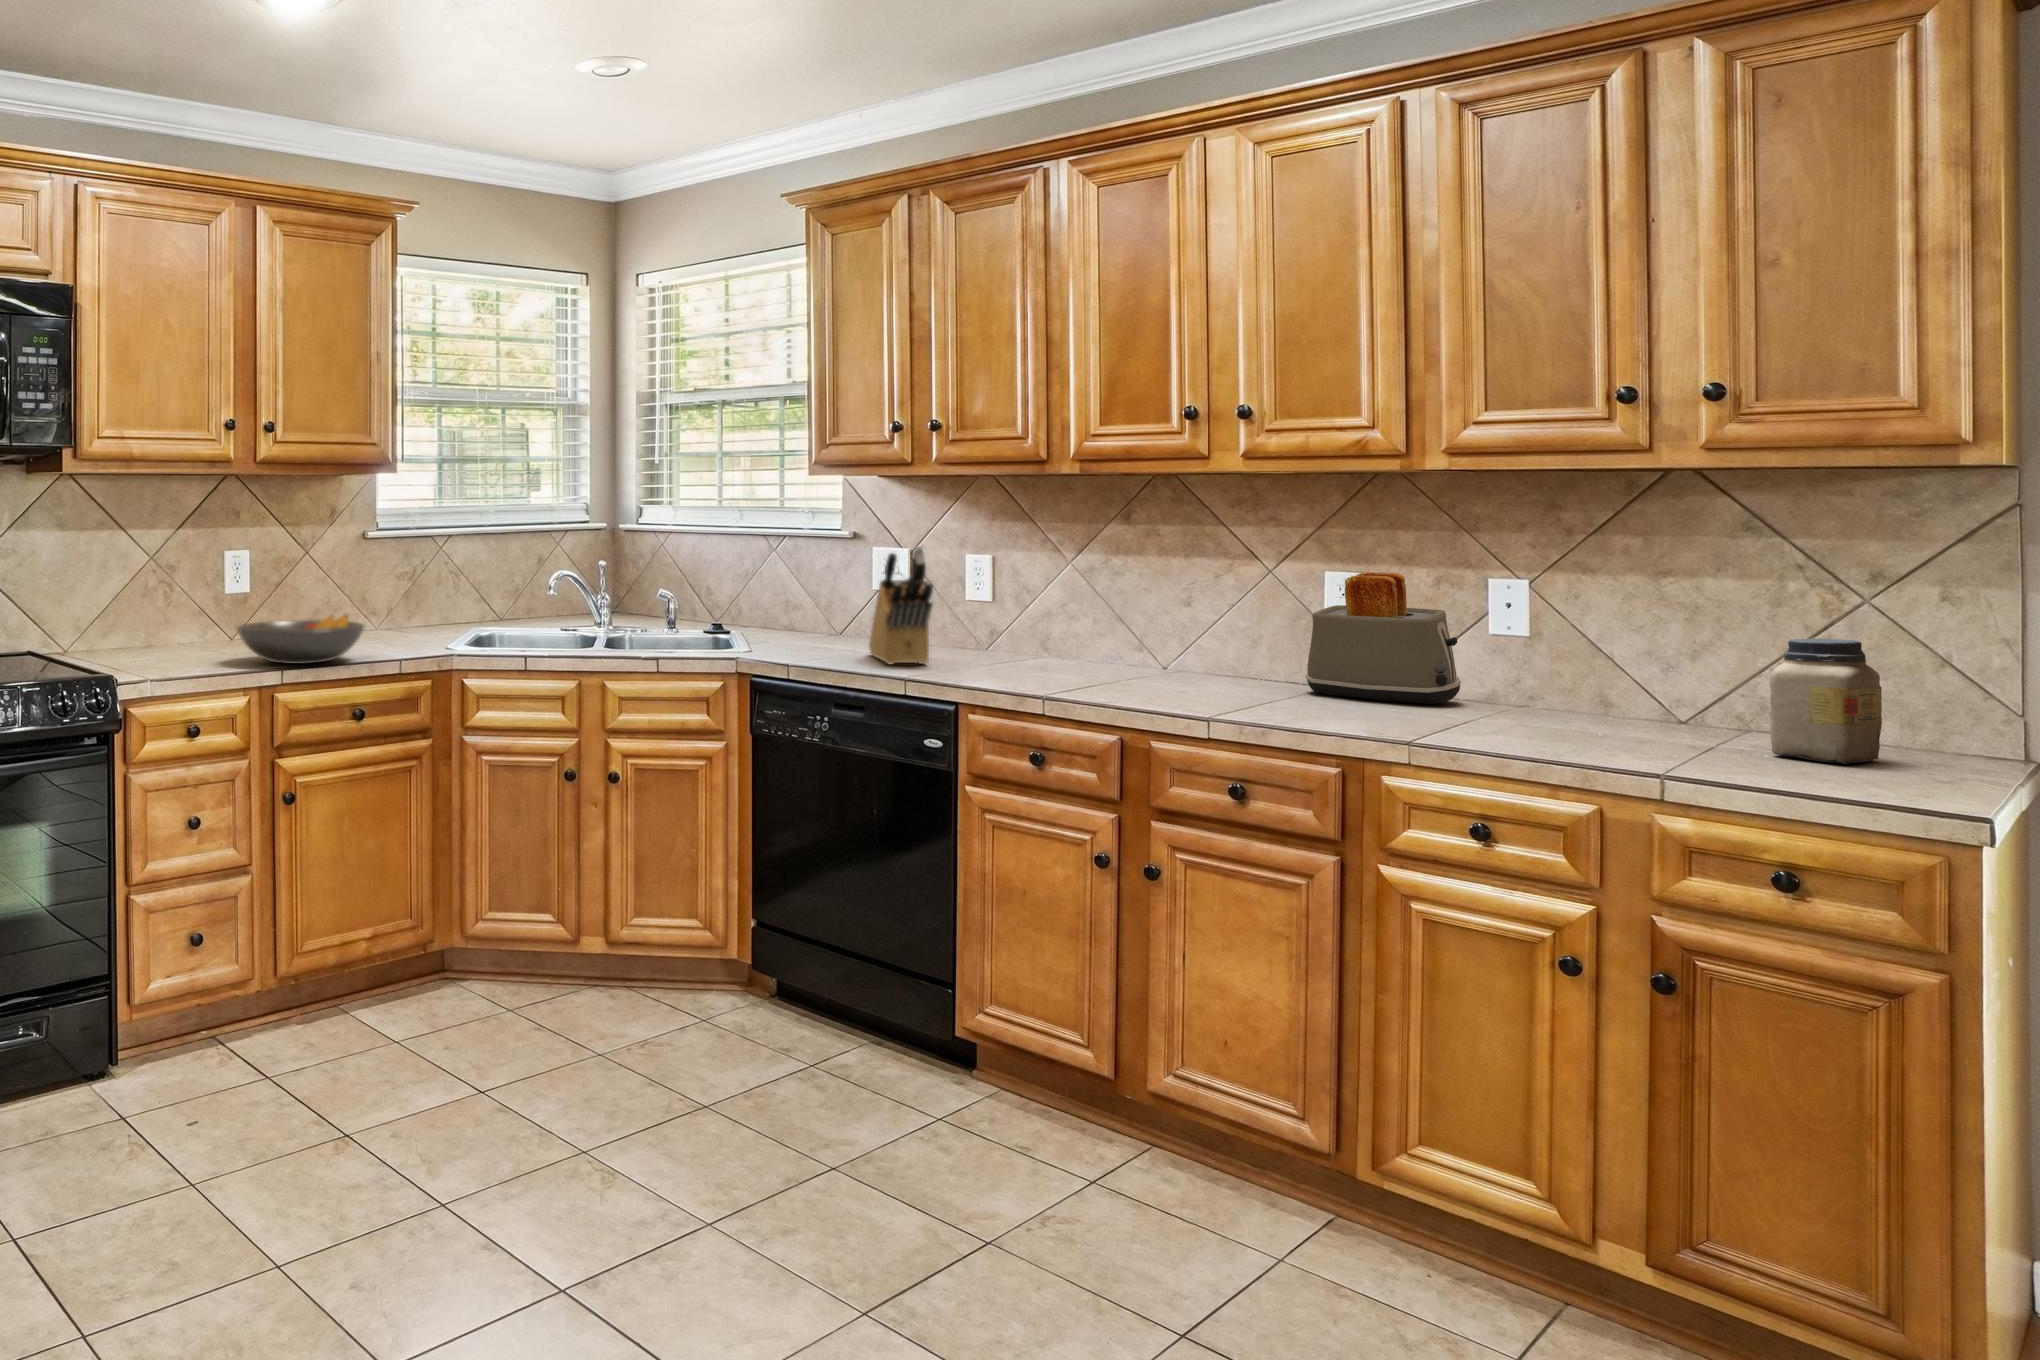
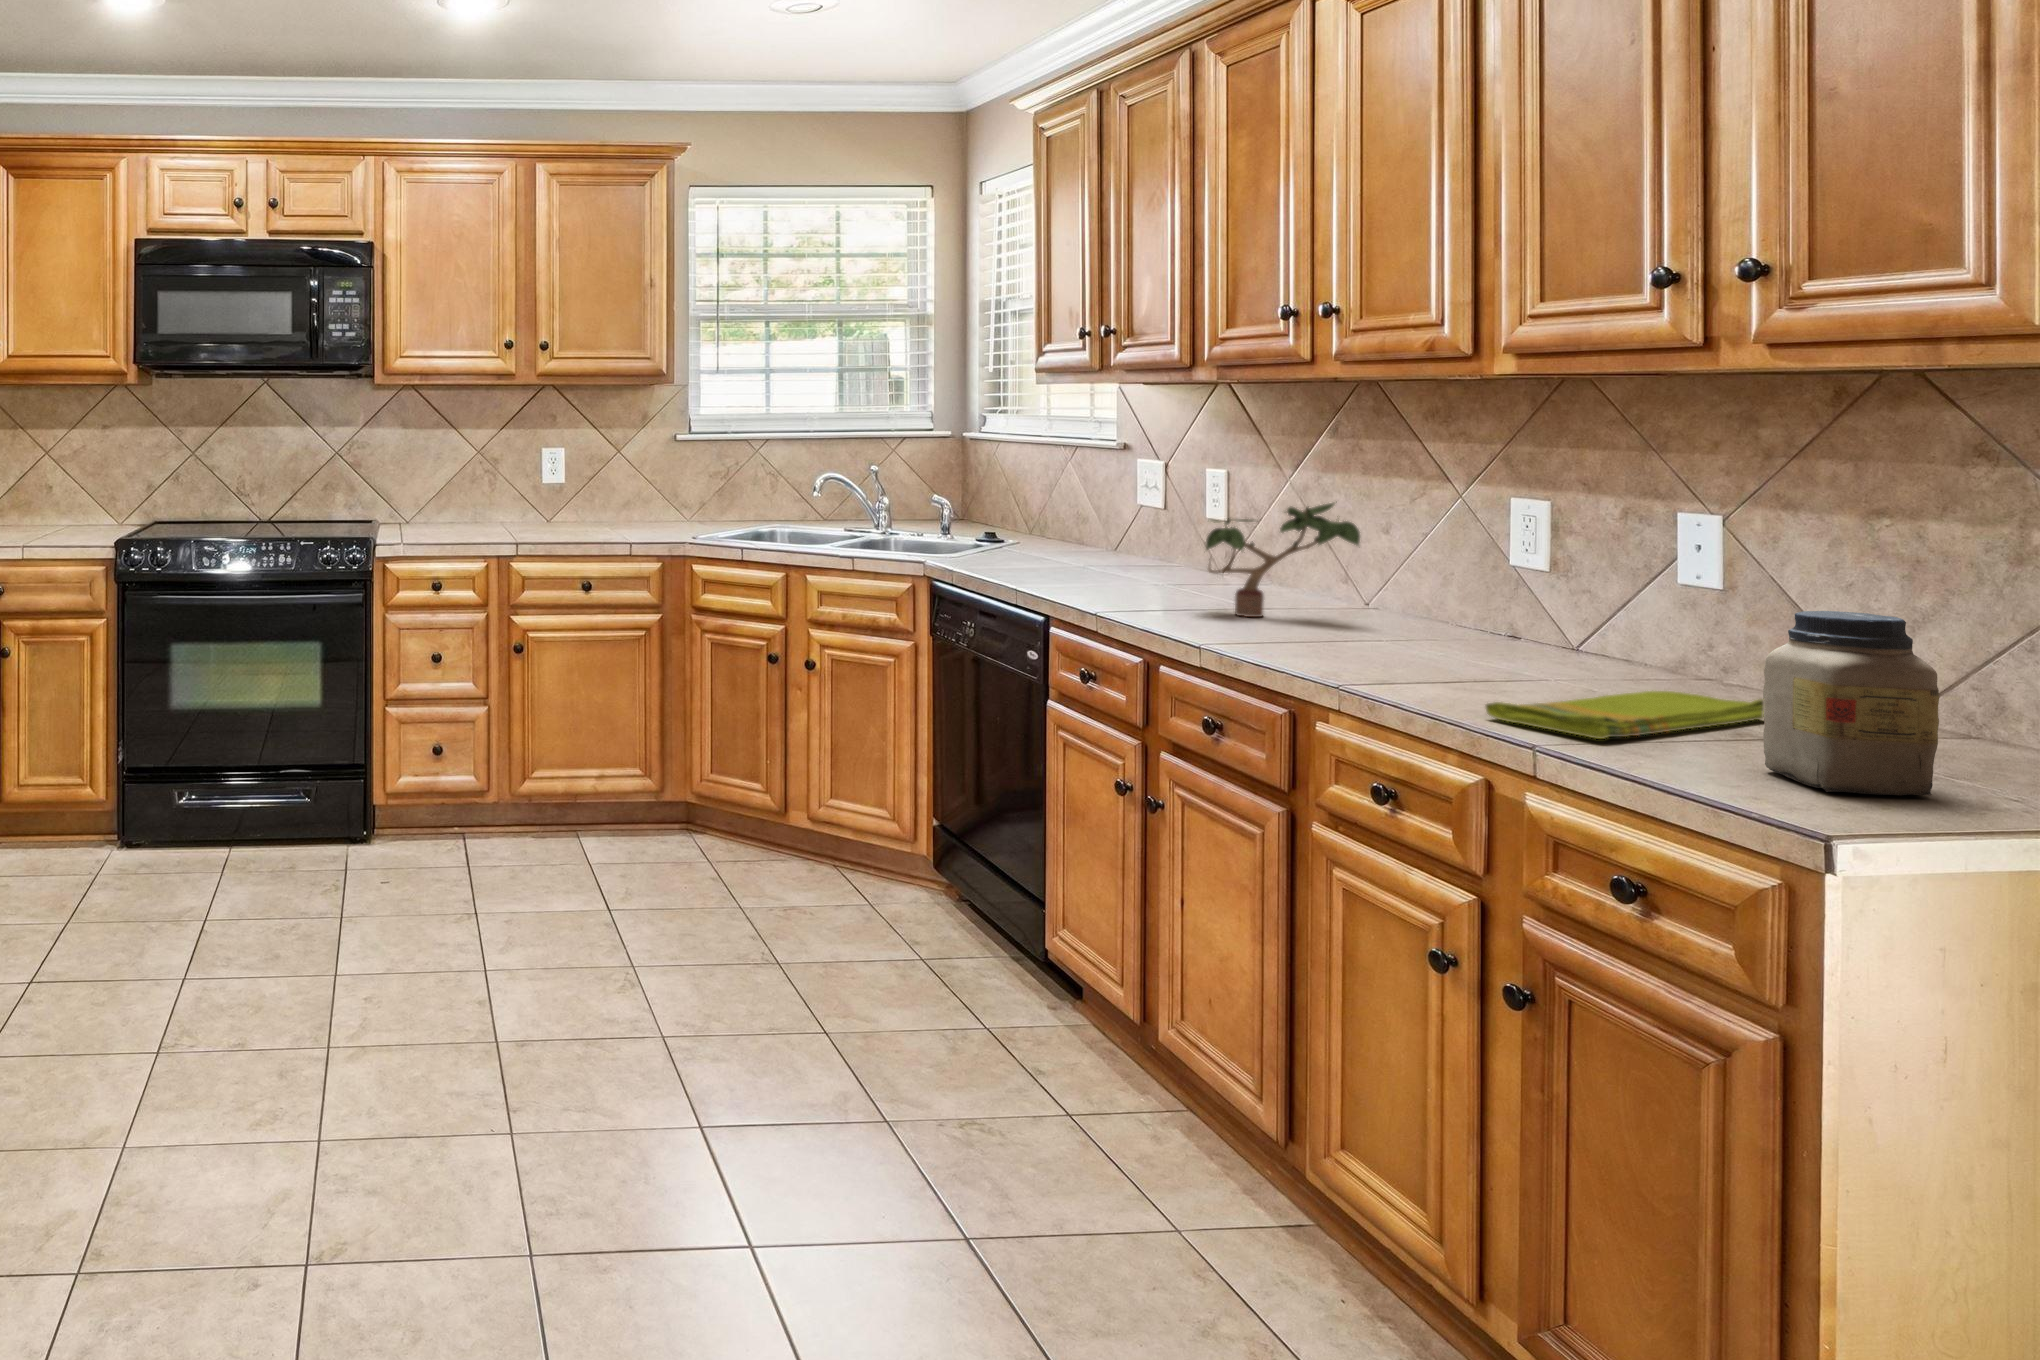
knife block: present [869,546,933,665] -> none [1031,454,1115,580]
toaster: present [1306,572,1461,704] -> none [1414,499,1594,668]
potted plant: none [1092,576,1257,684] -> present [1206,503,1360,617]
fruit bowl: present [237,614,364,664] -> none [499,501,608,540]
dish towel: none [1551,708,1660,747] -> present [1486,691,1763,739]

